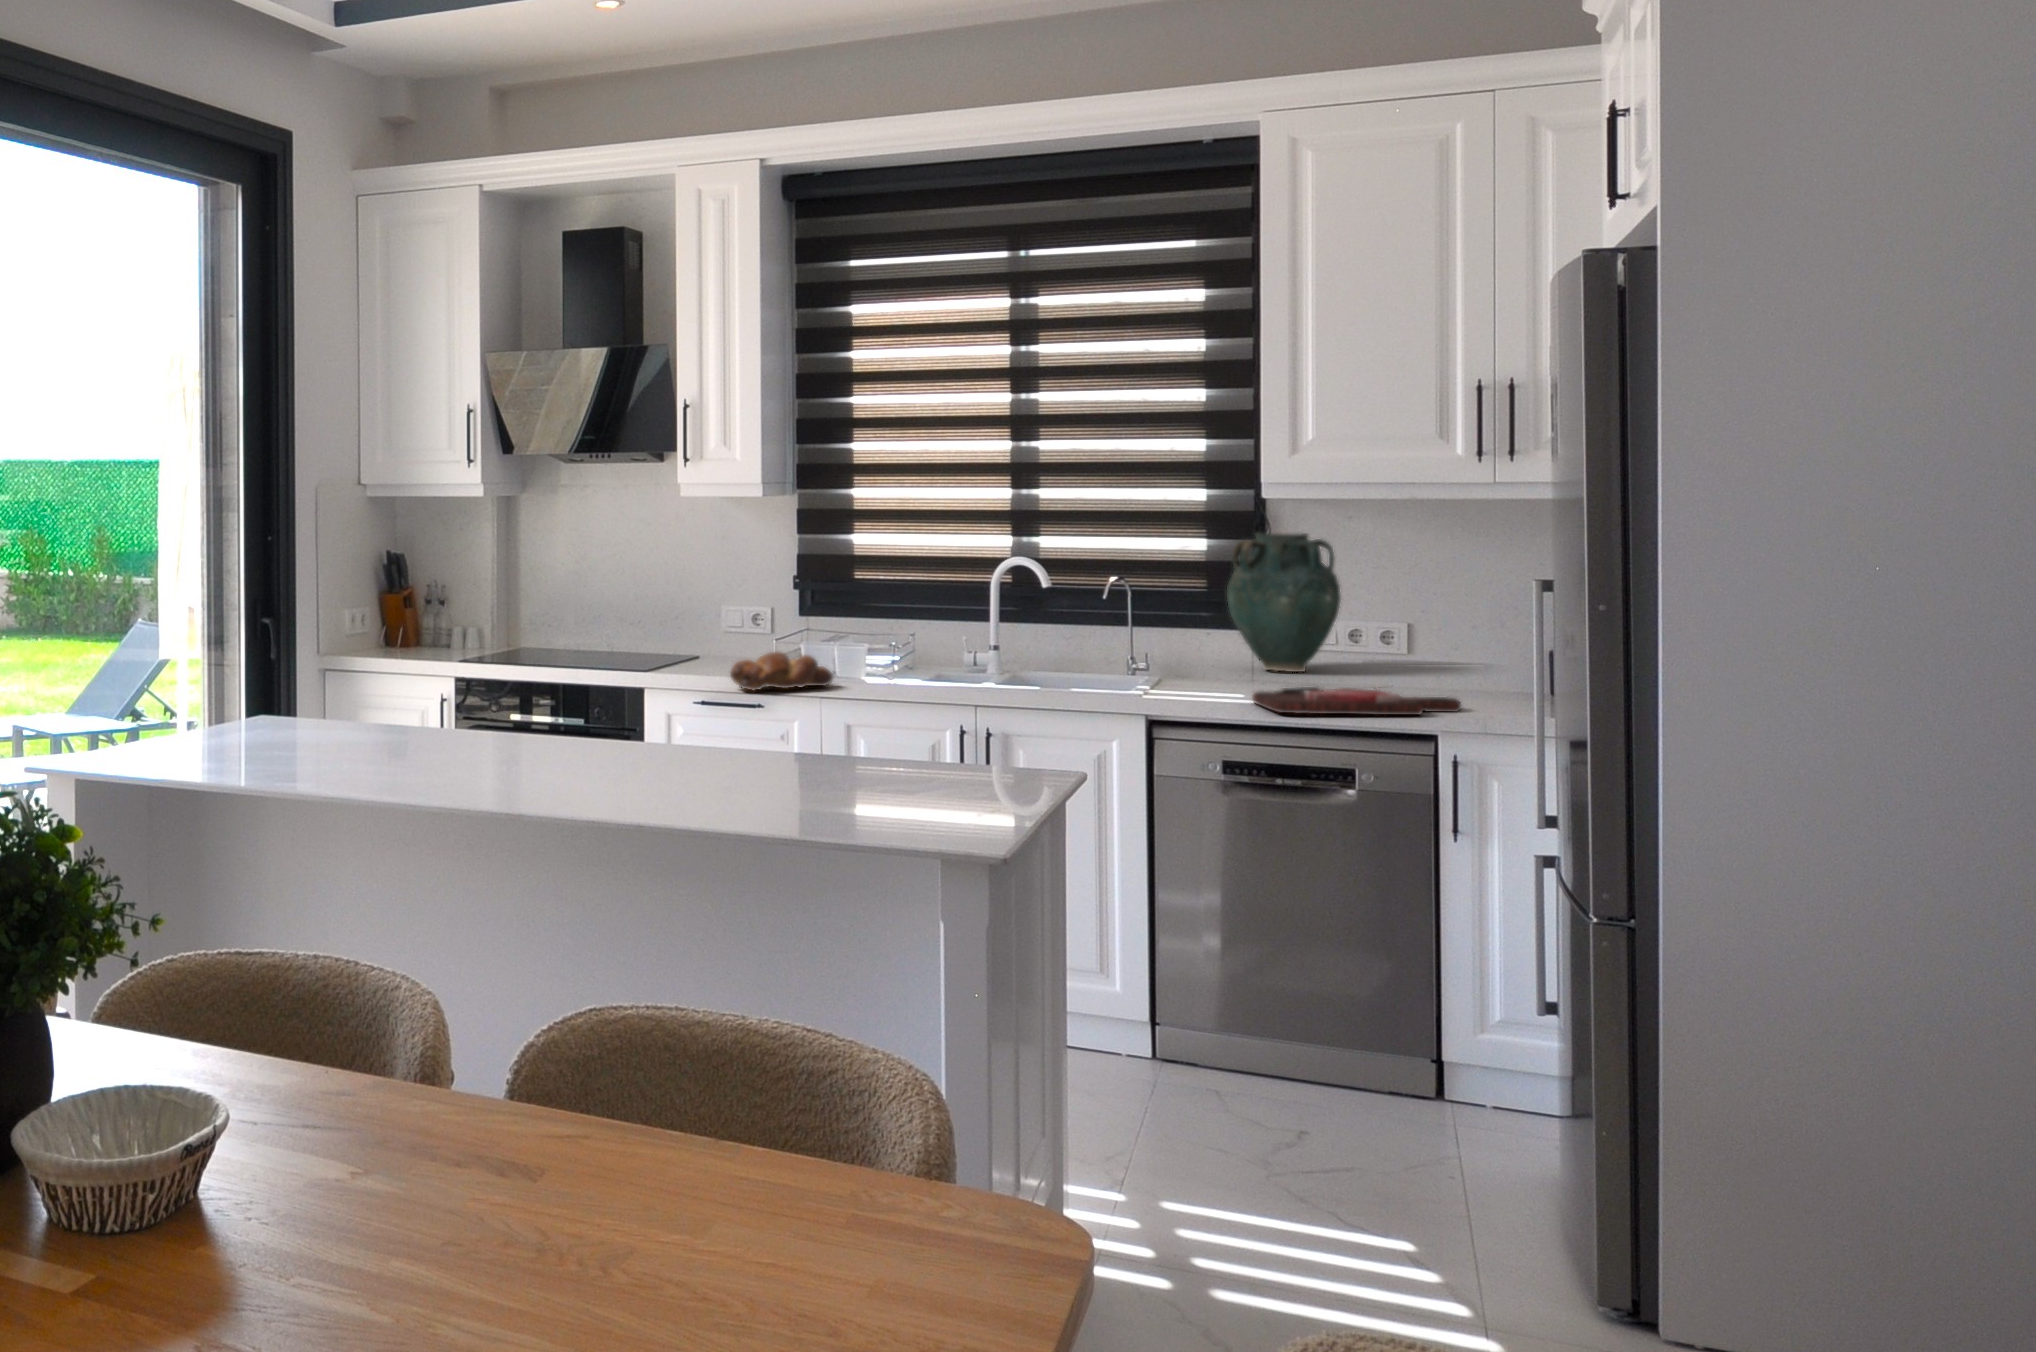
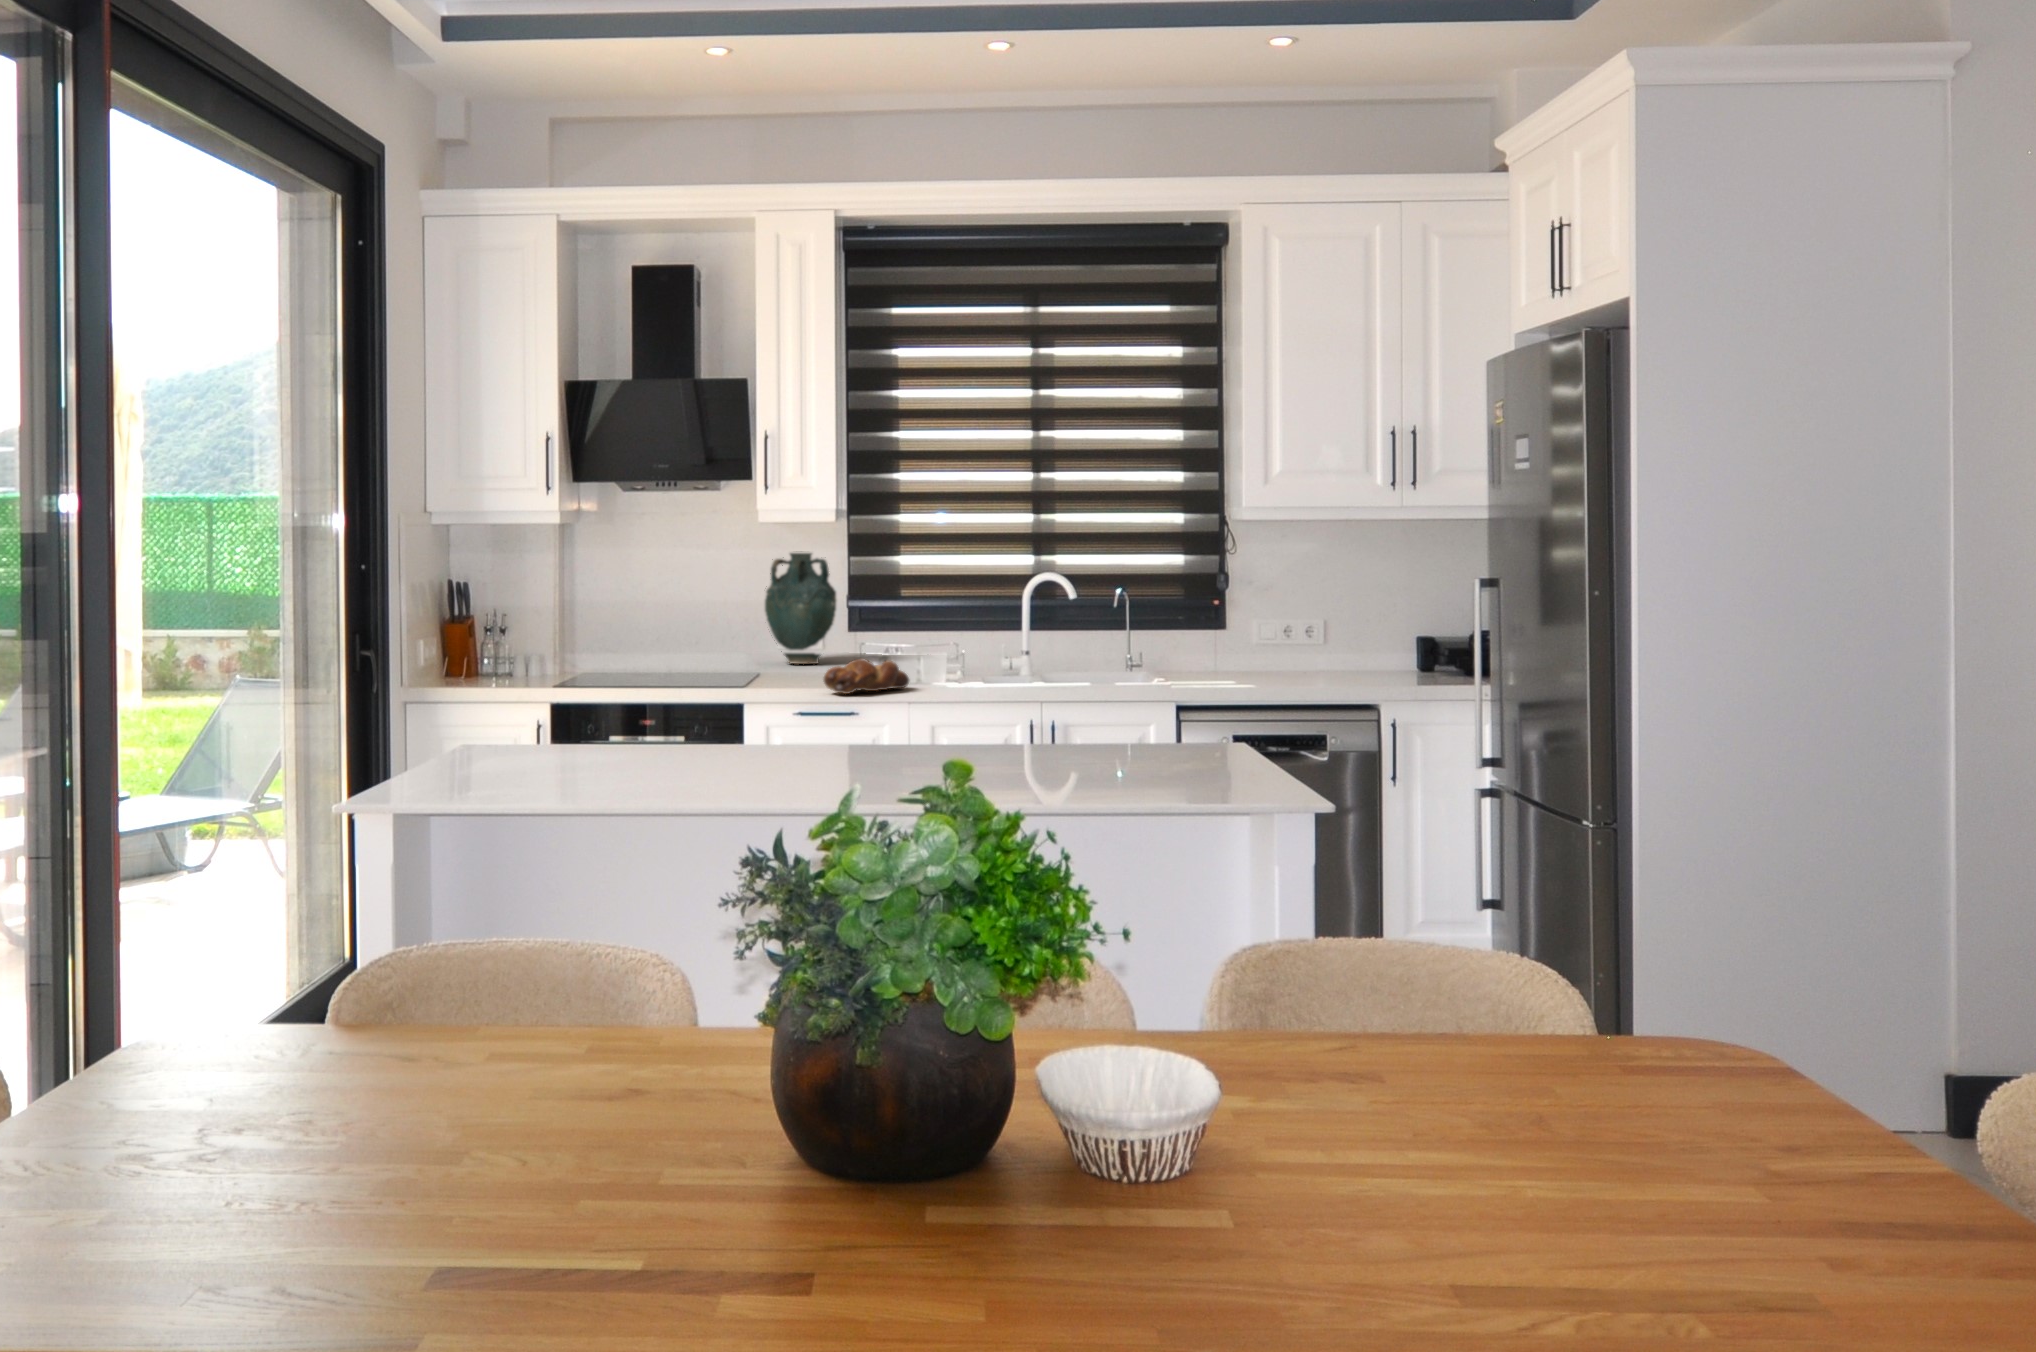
vase: present [1227,533,1340,672] -> present [765,553,836,664]
cutting board: present [1252,686,1461,715] -> none [1250,668,1402,693]

